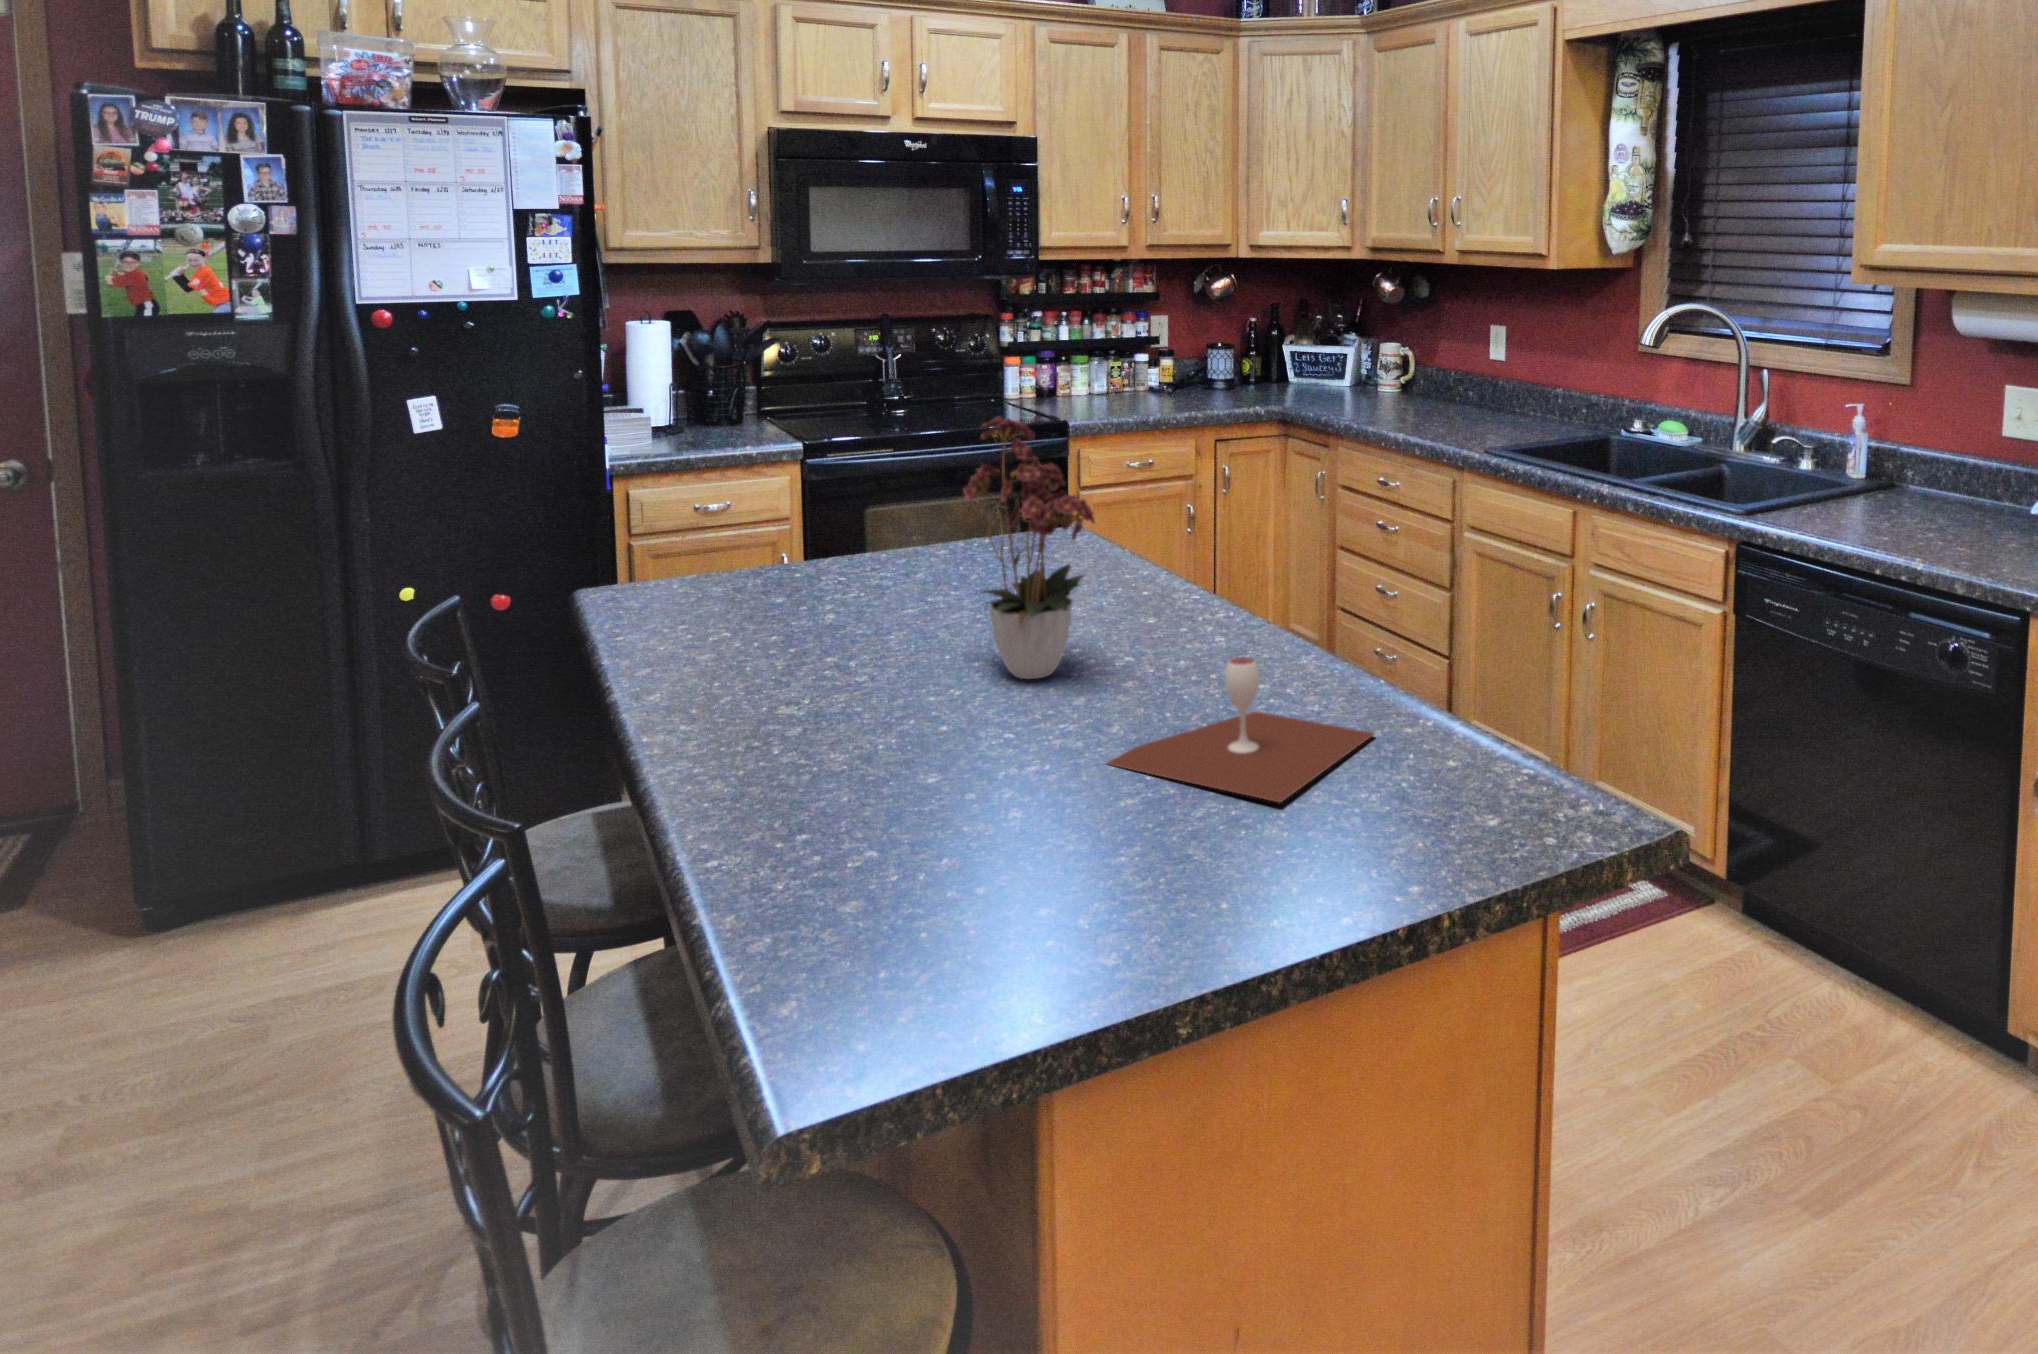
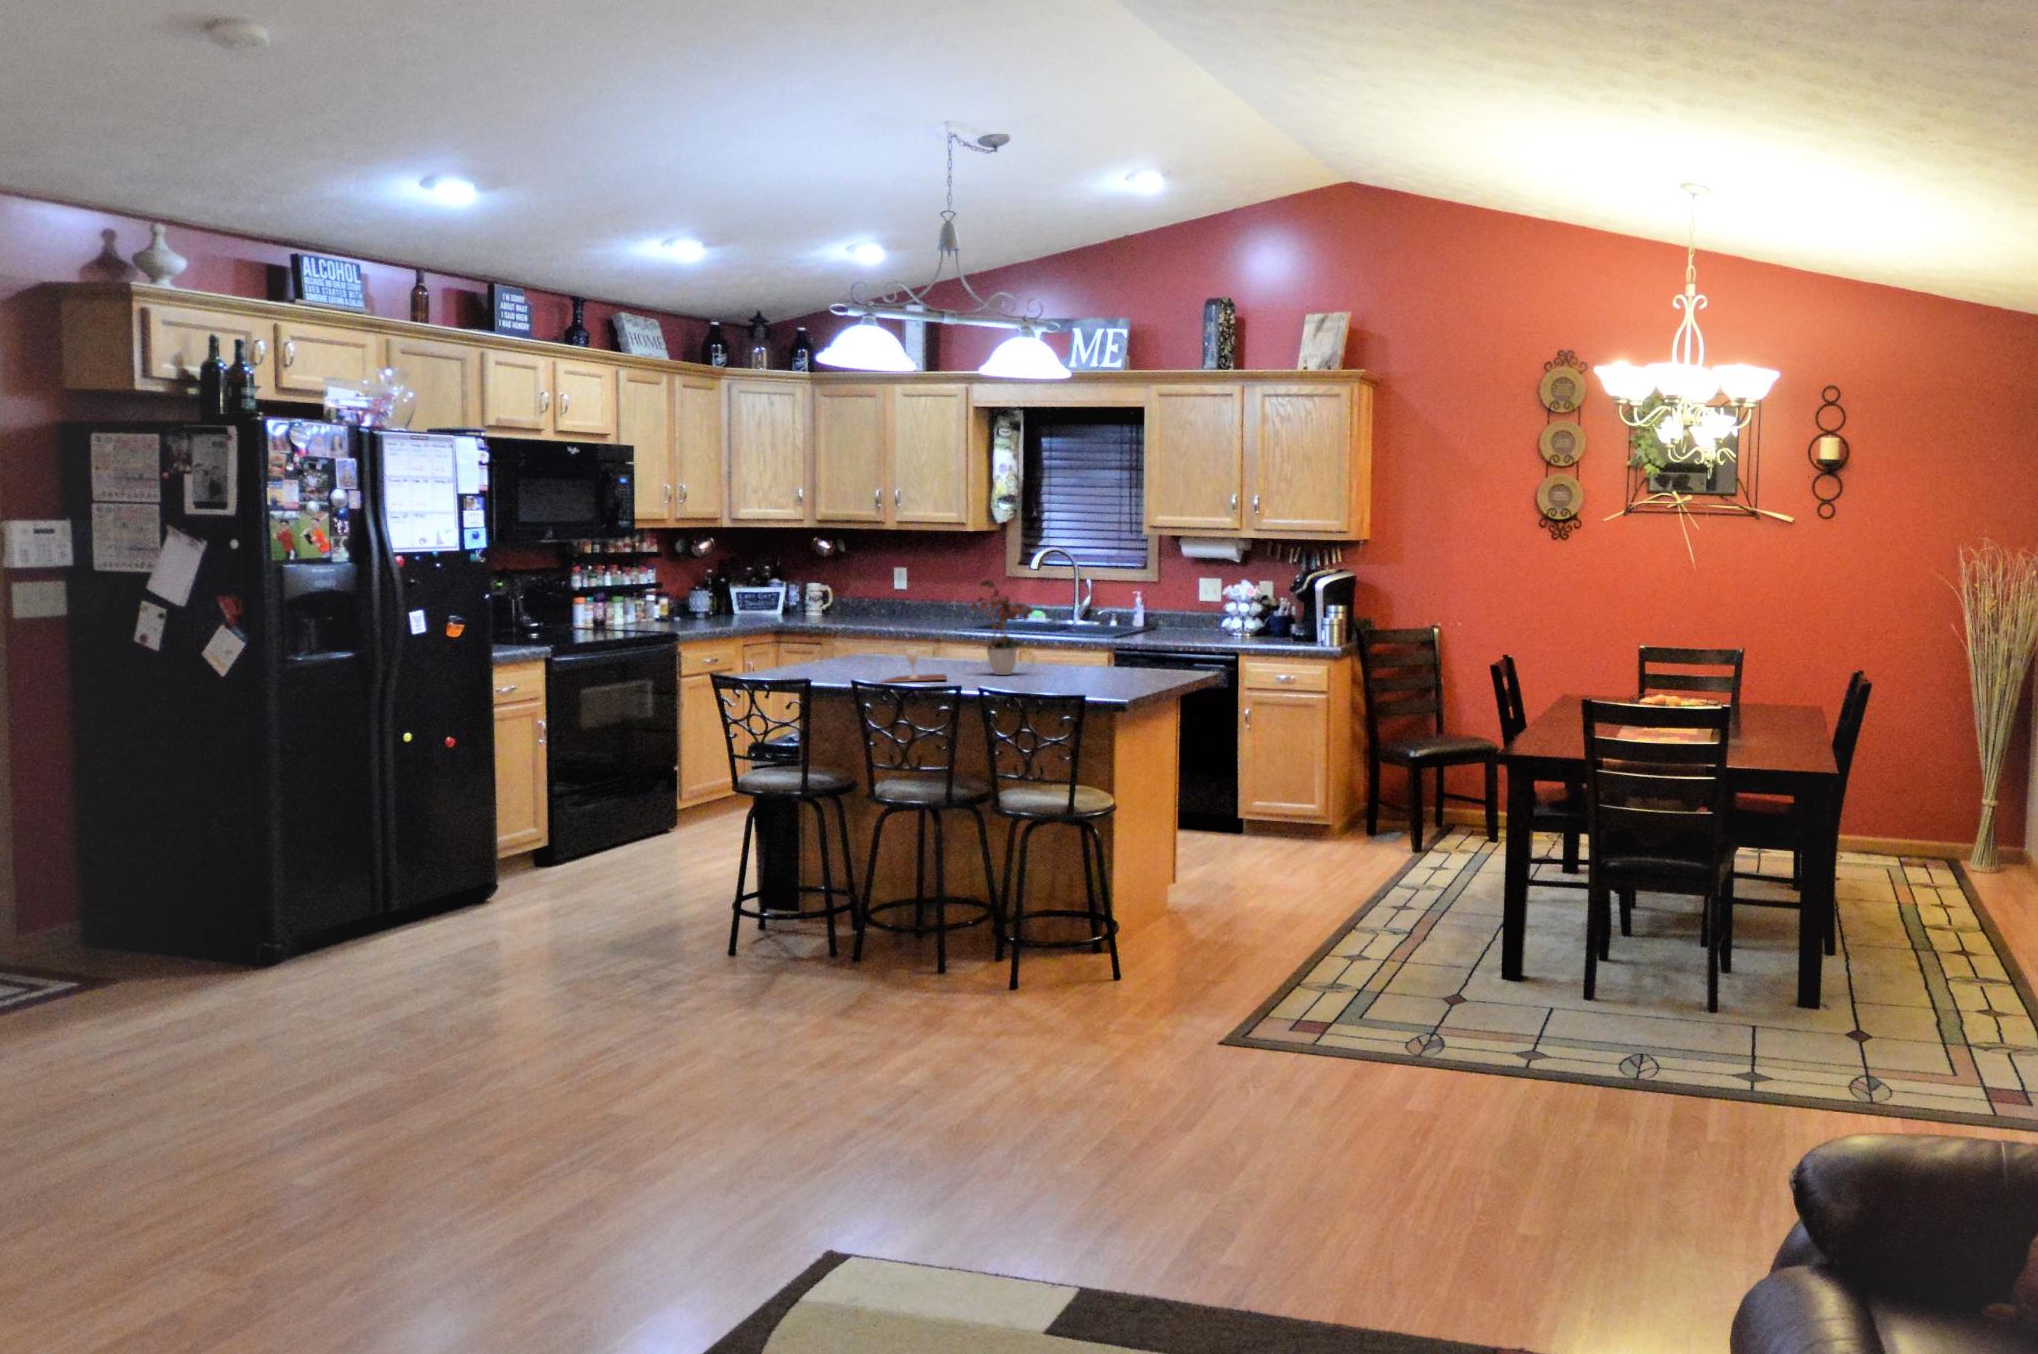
wine glass: present [1107,657,1374,803] -> present [882,649,946,683]

